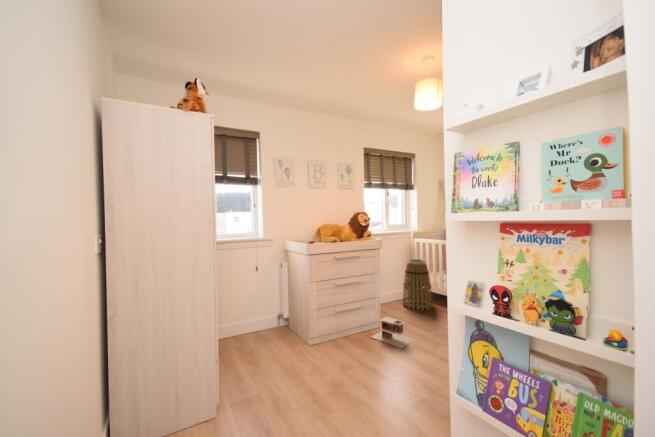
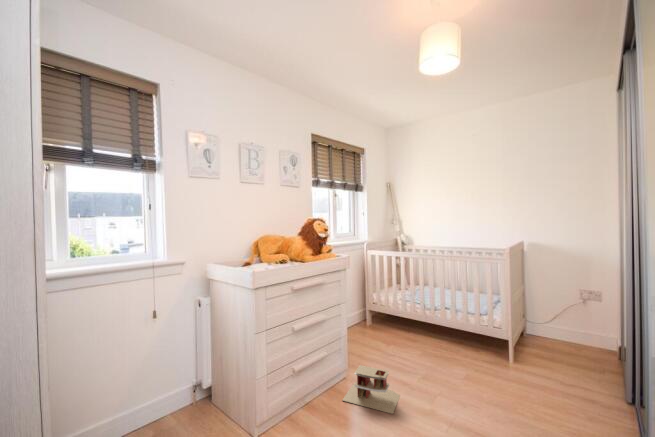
basket: present [403,259,432,310] -> none [359,277,395,342]

